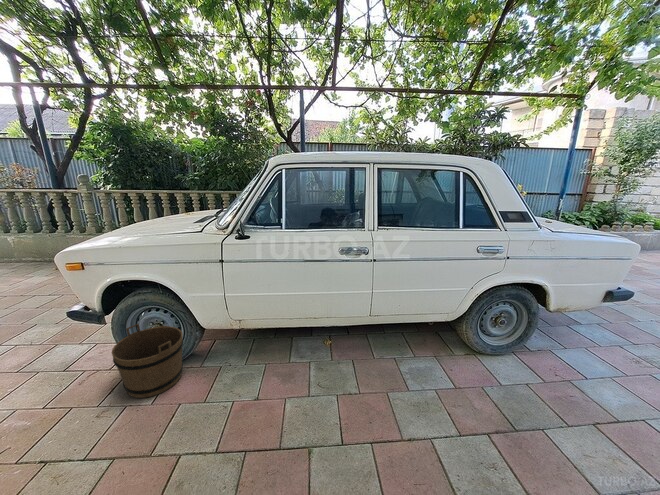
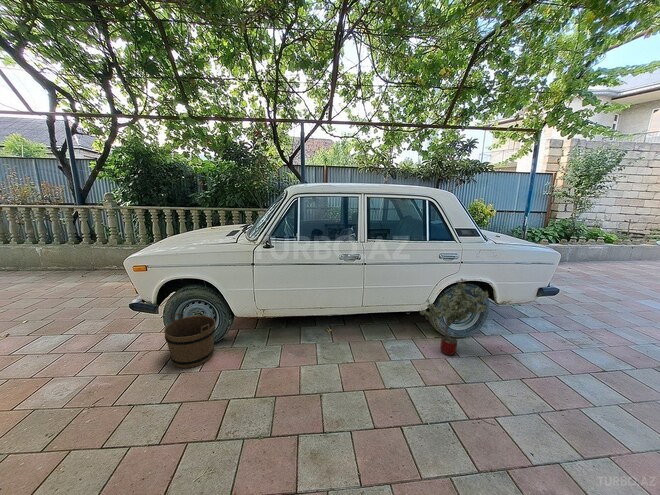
potted tree: none [450,278,546,379] -> present [420,278,488,355]

